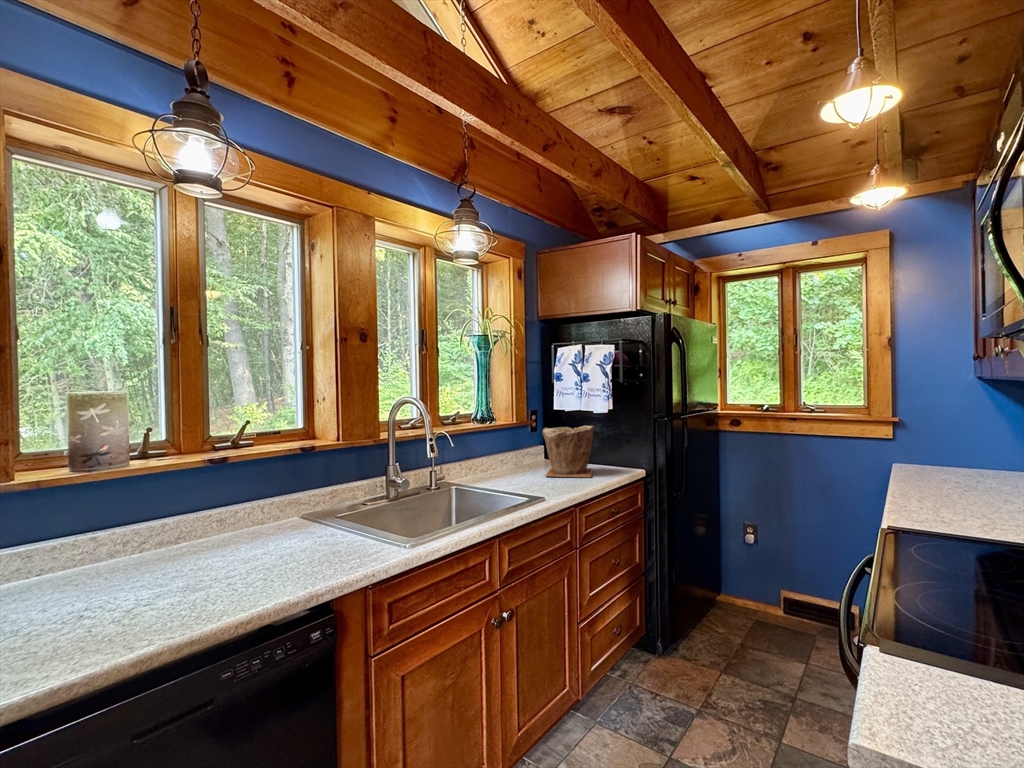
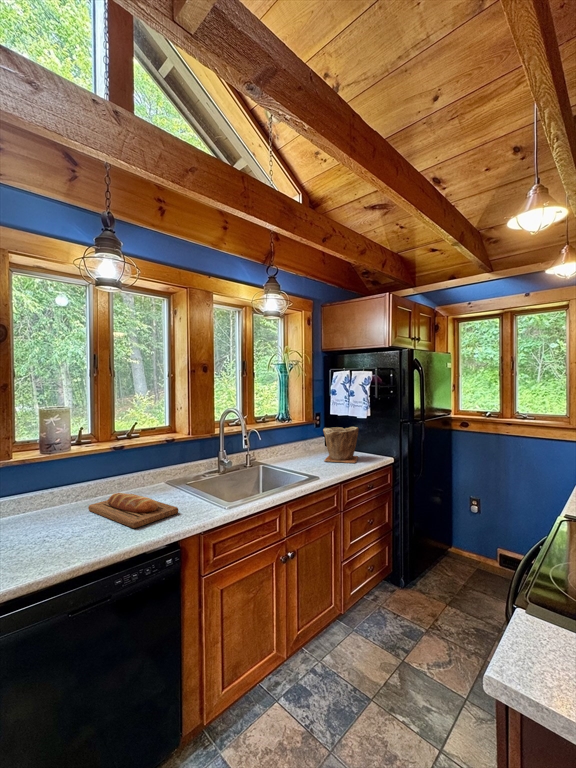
bread loaf: none [179,529,330,584] -> present [88,493,178,528]

